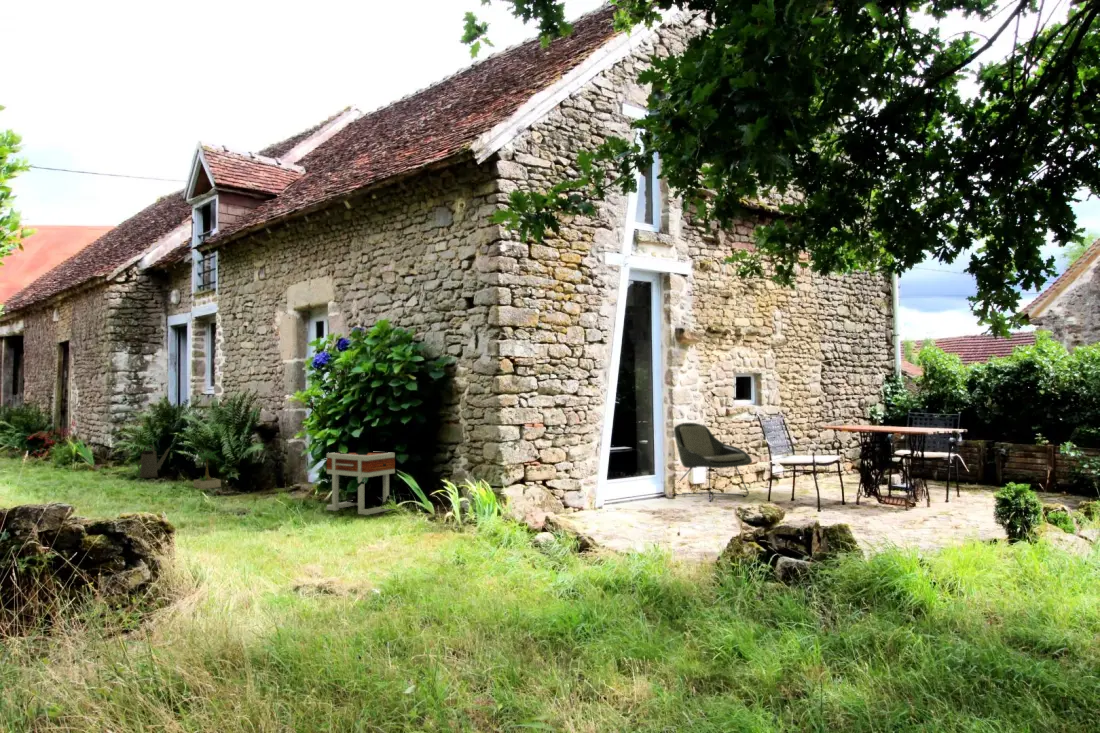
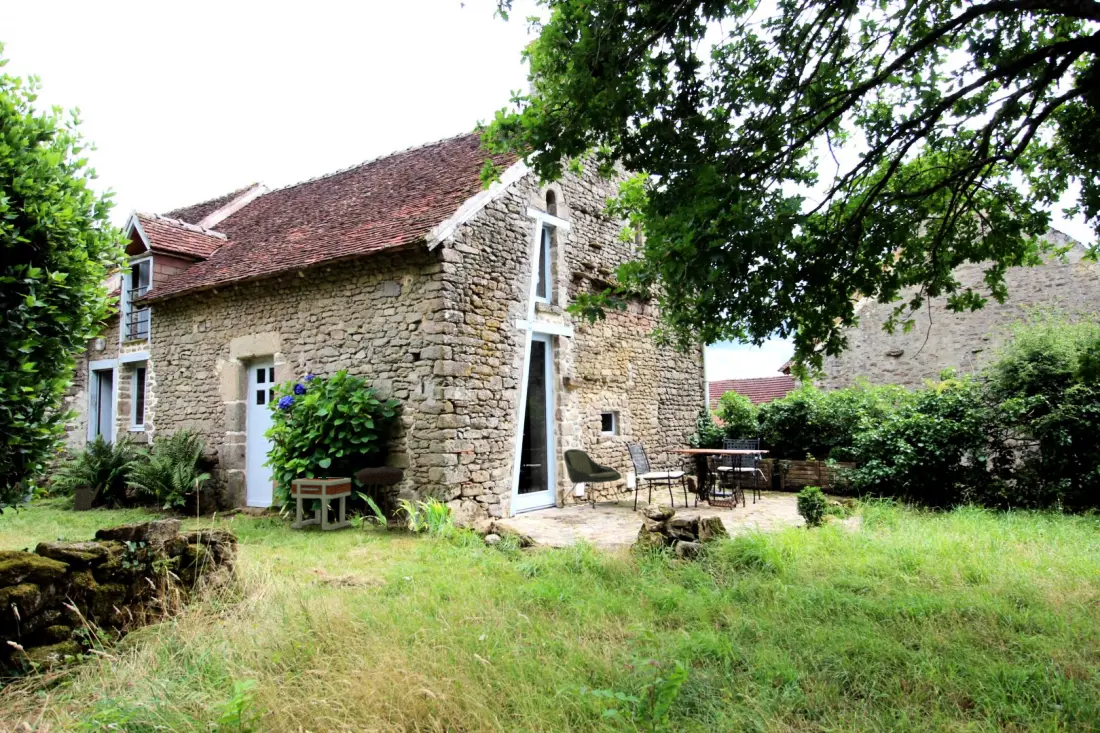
stool: none [396,440,454,519] -> present [356,467,404,529]
potted plant: present [194,452,221,489] -> none [139,482,170,517]

